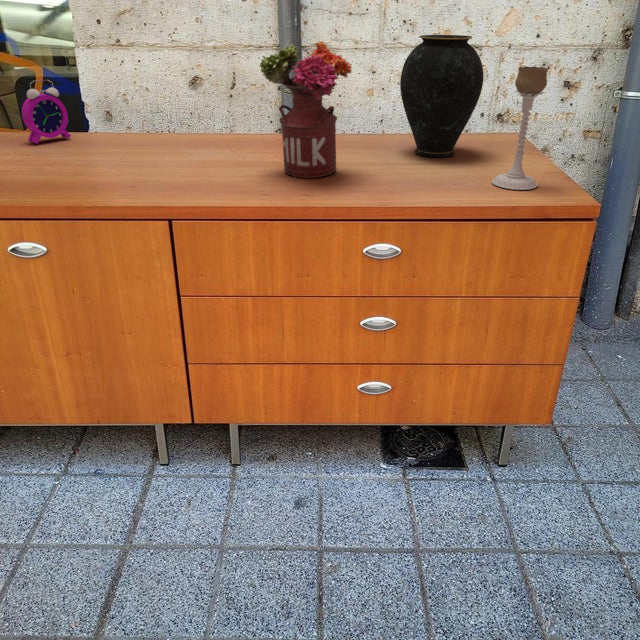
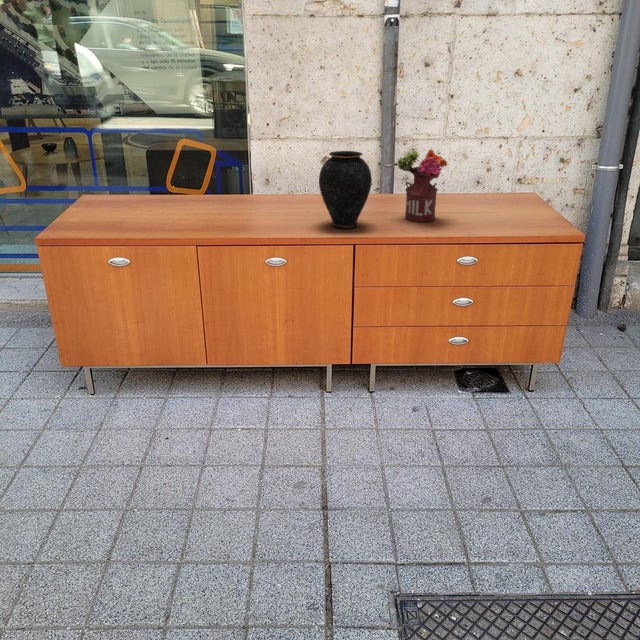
vase: present [400,35,483,157] -> present [319,151,372,229]
candle holder: present [492,66,548,190] -> none [524,163,554,228]
alarm clock: present [22,80,71,144] -> none [238,164,262,202]

